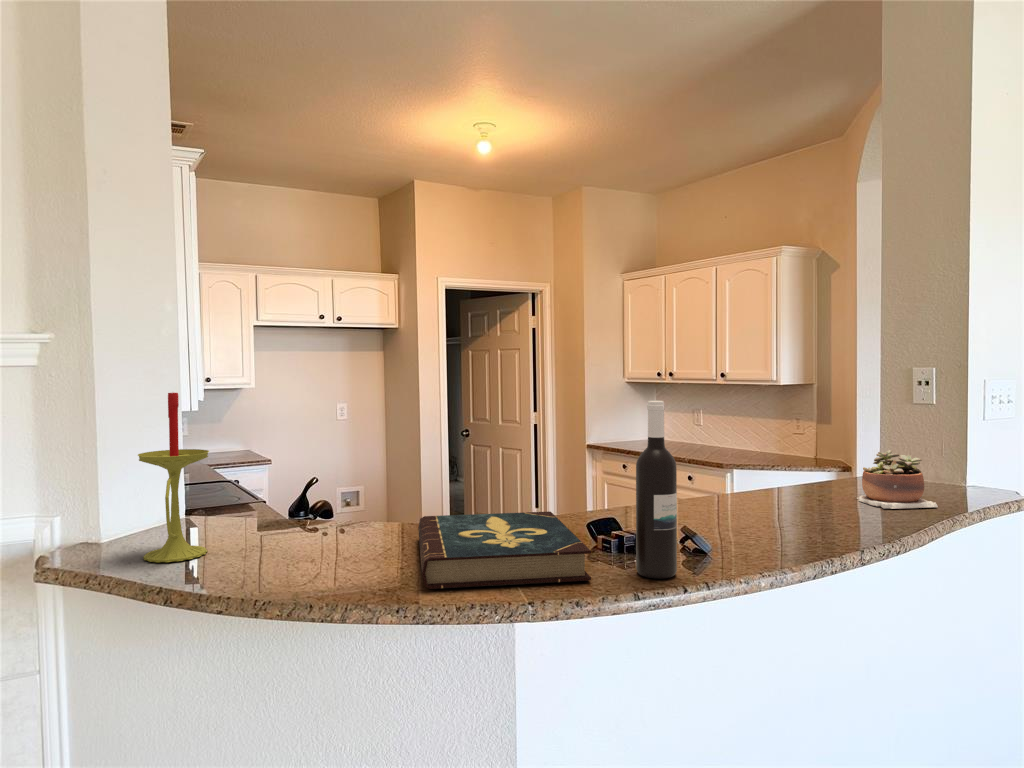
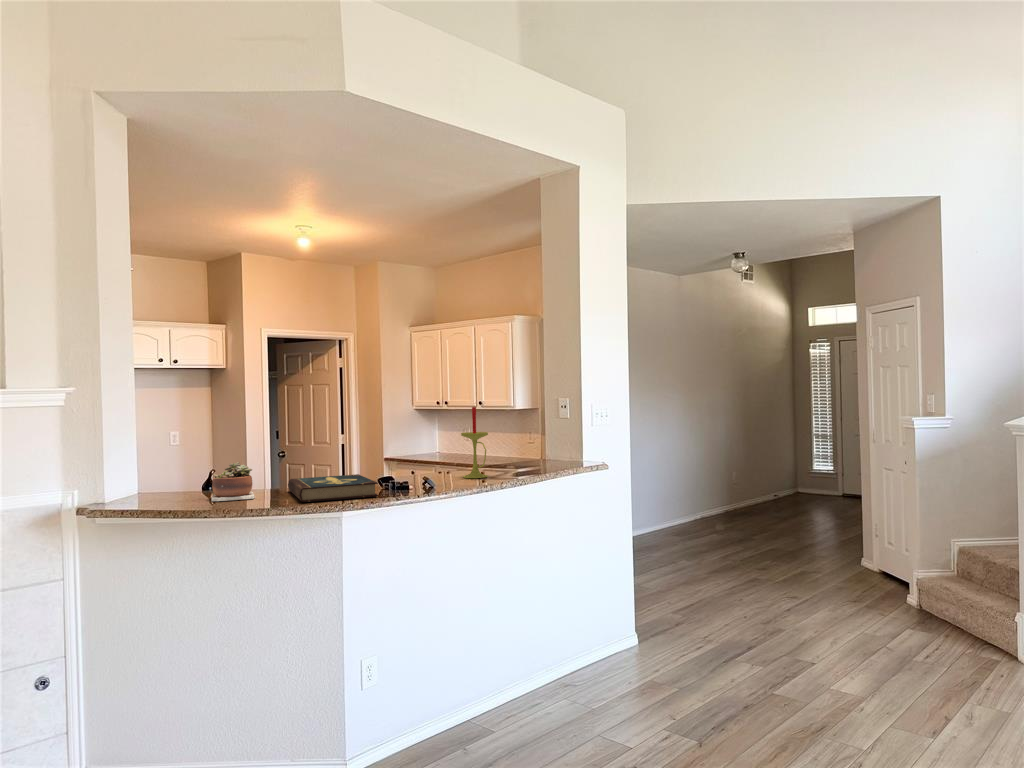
candle: present [138,393,209,562] -> present [461,407,488,478]
wine bottle: present [636,401,677,579] -> none [398,415,418,494]
succulent plant: present [857,450,938,509] -> present [211,462,255,501]

